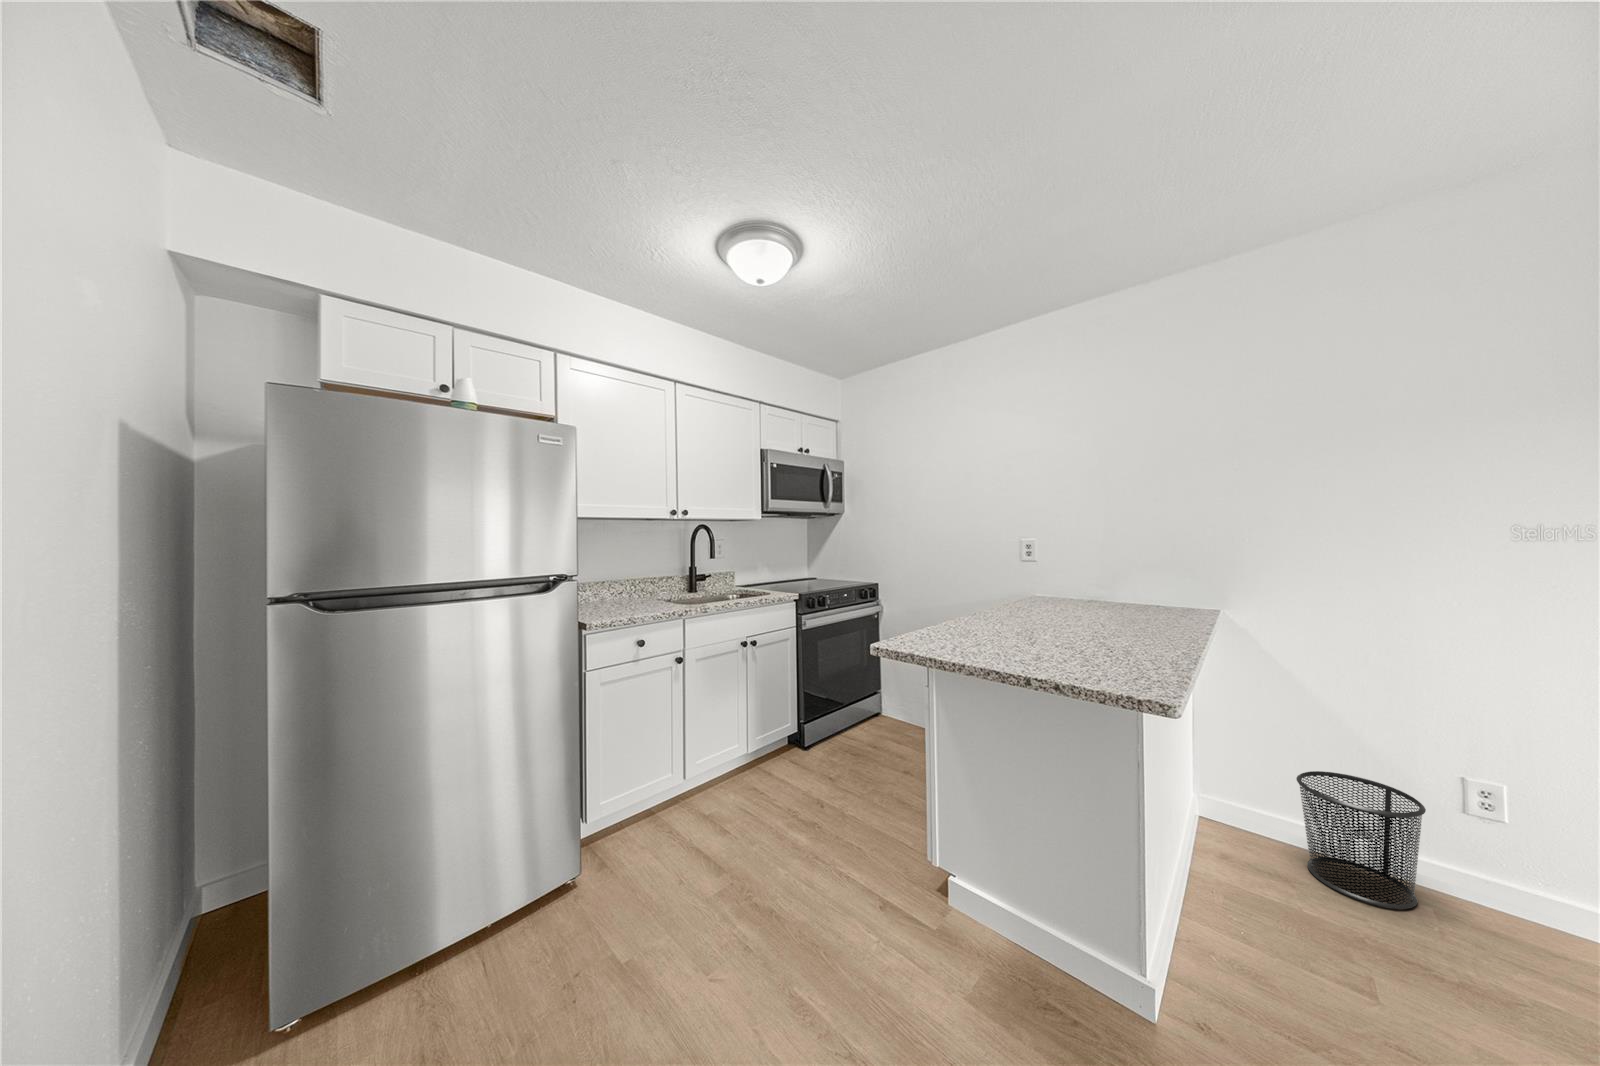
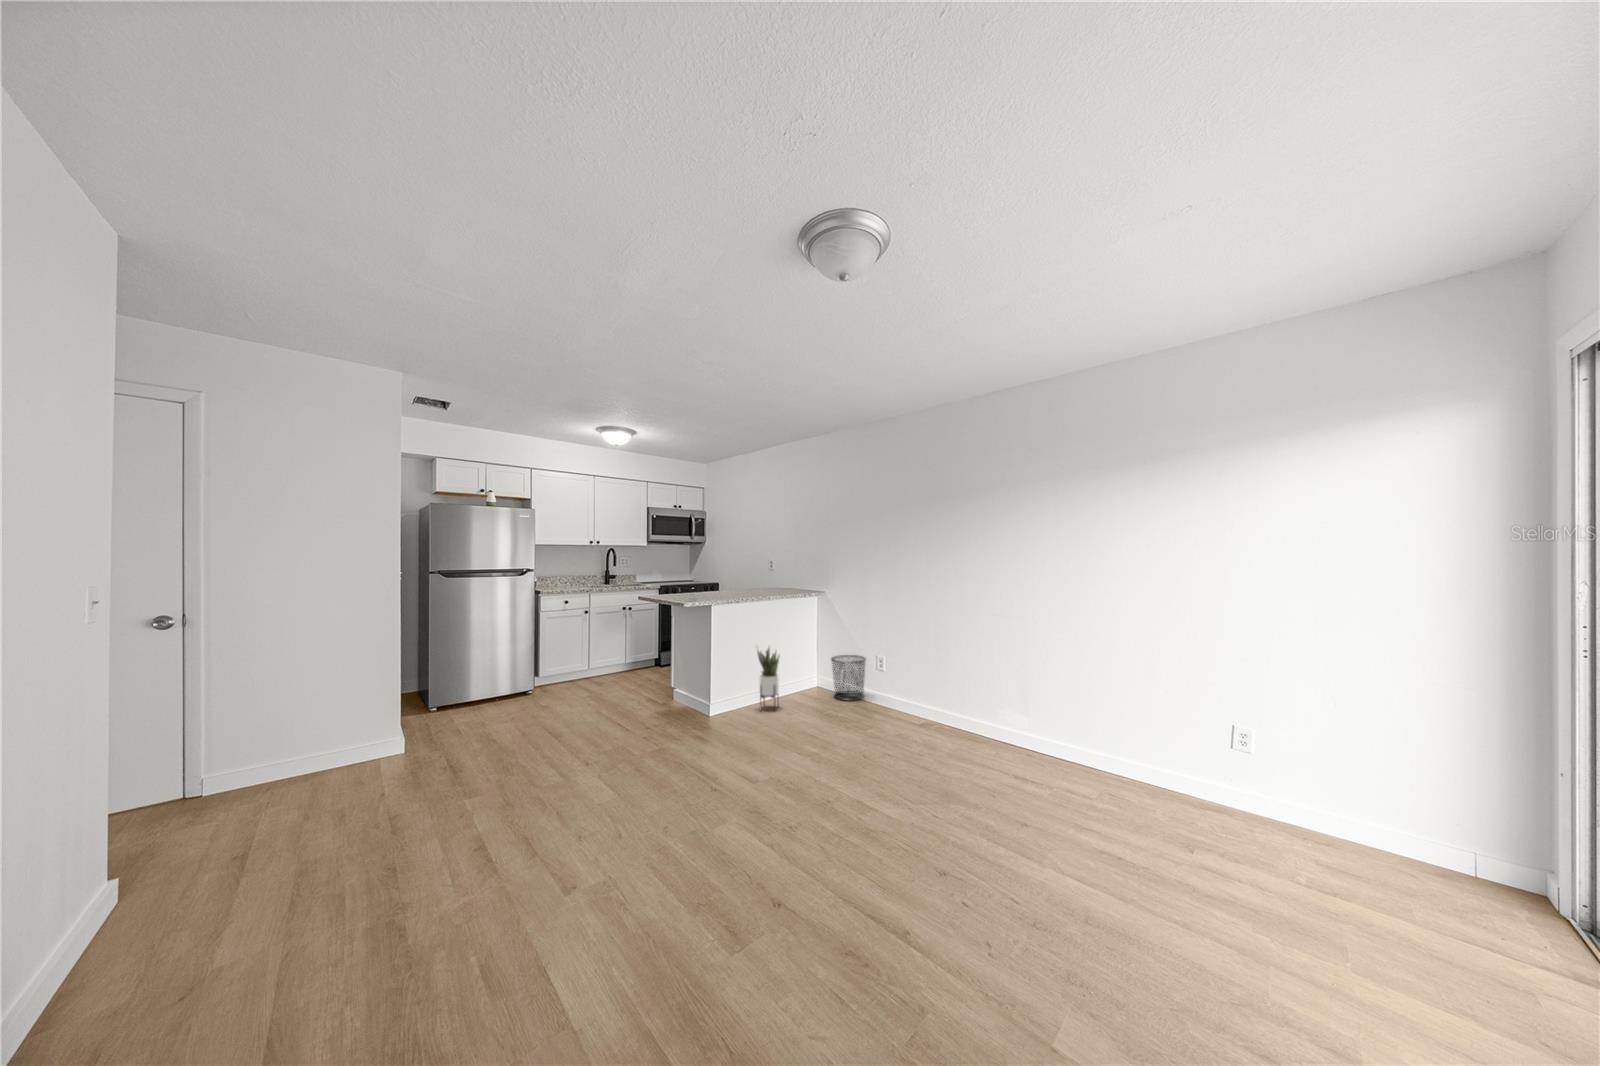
potted plant: none [1203,784,1302,988] -> present [757,647,779,705]

